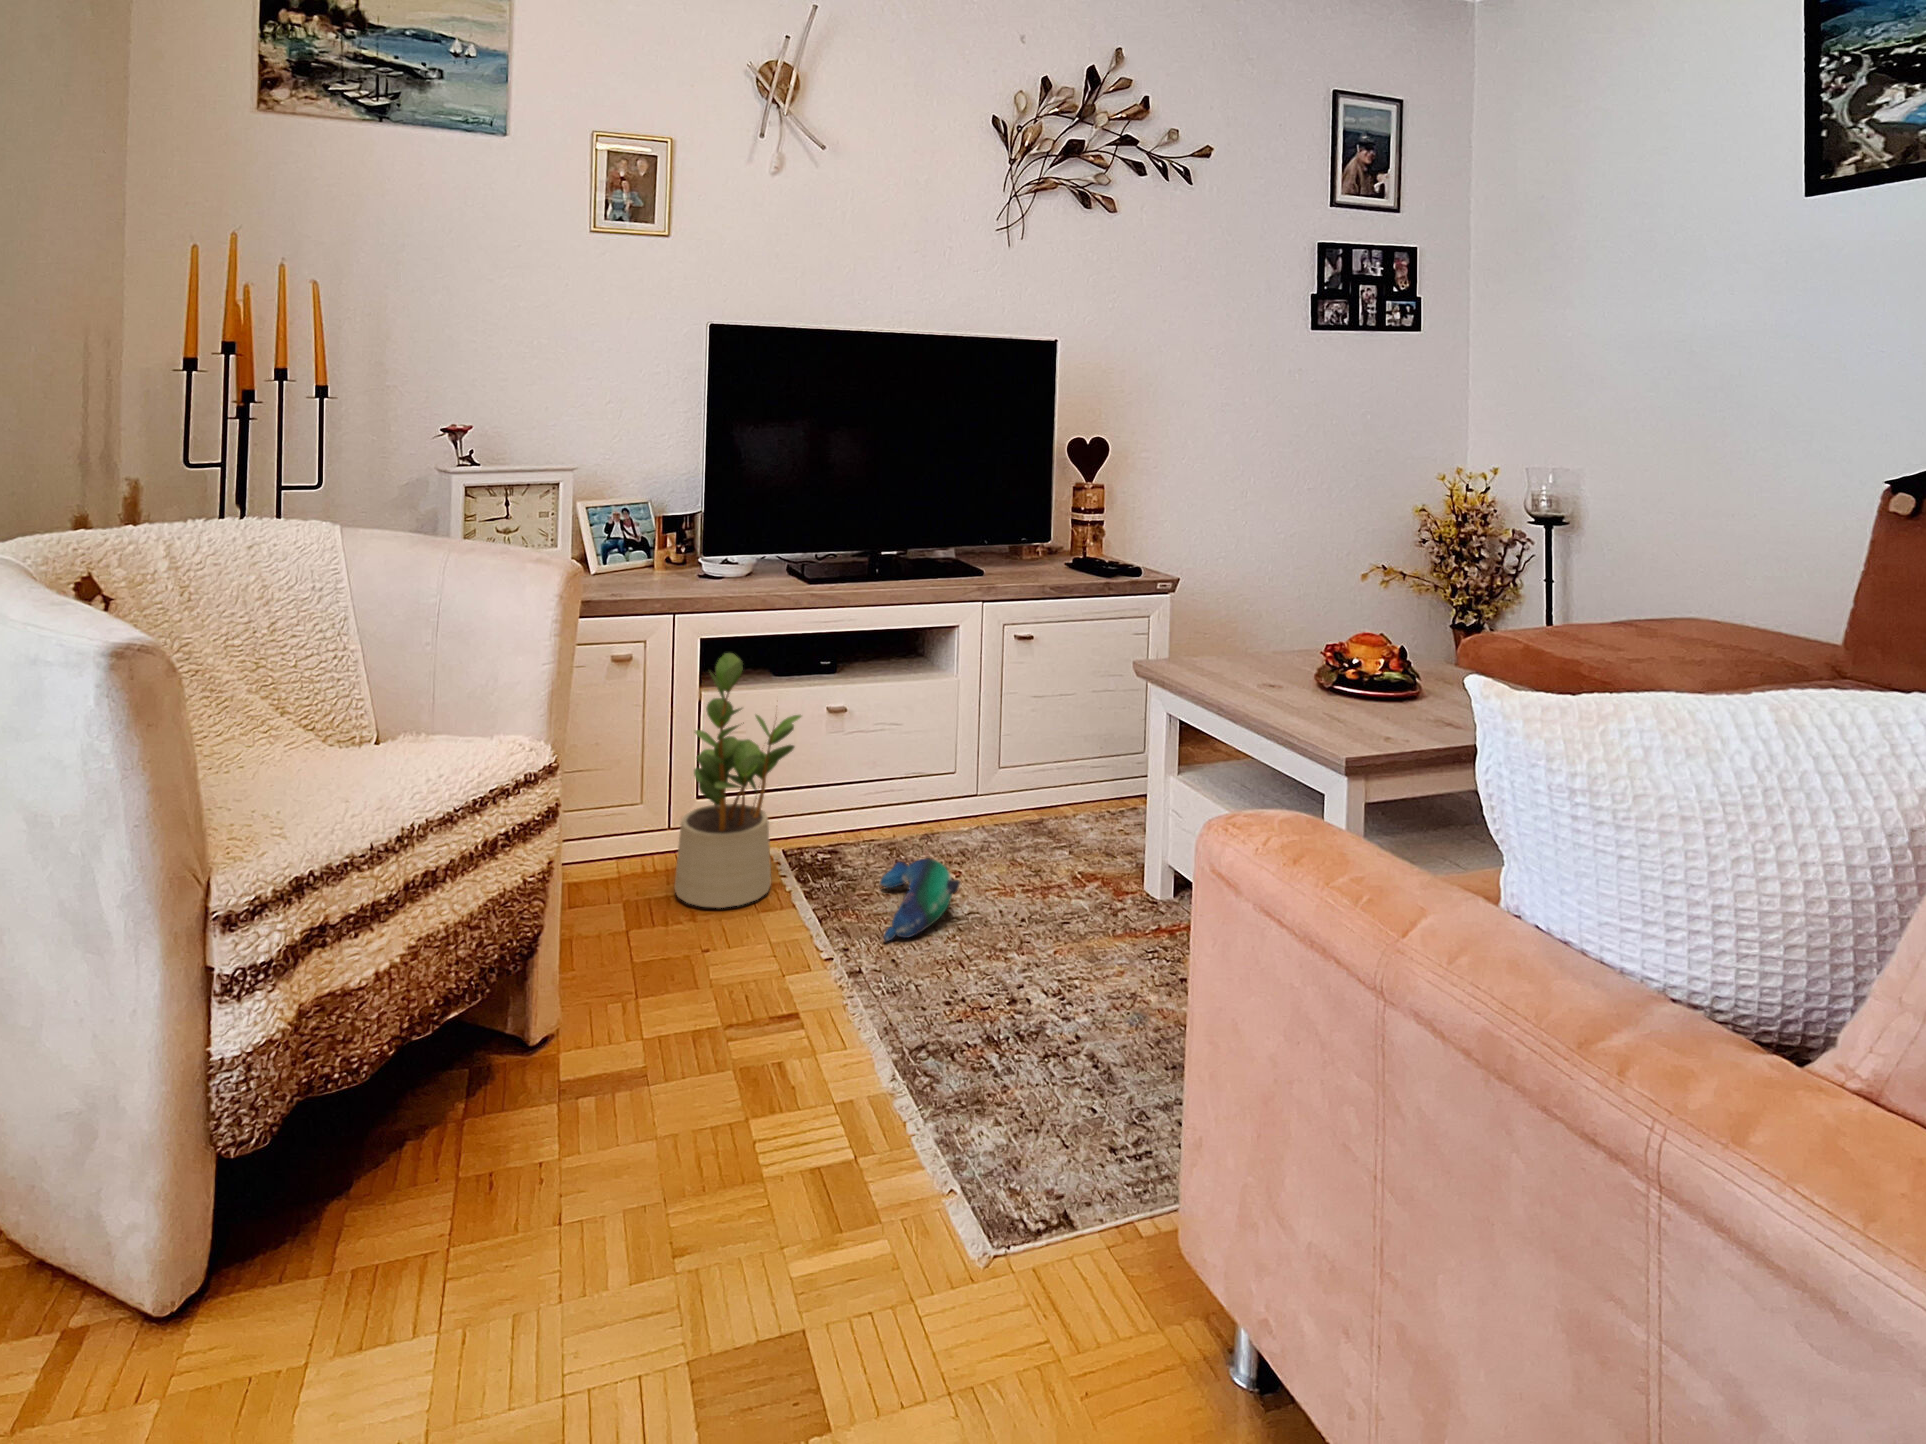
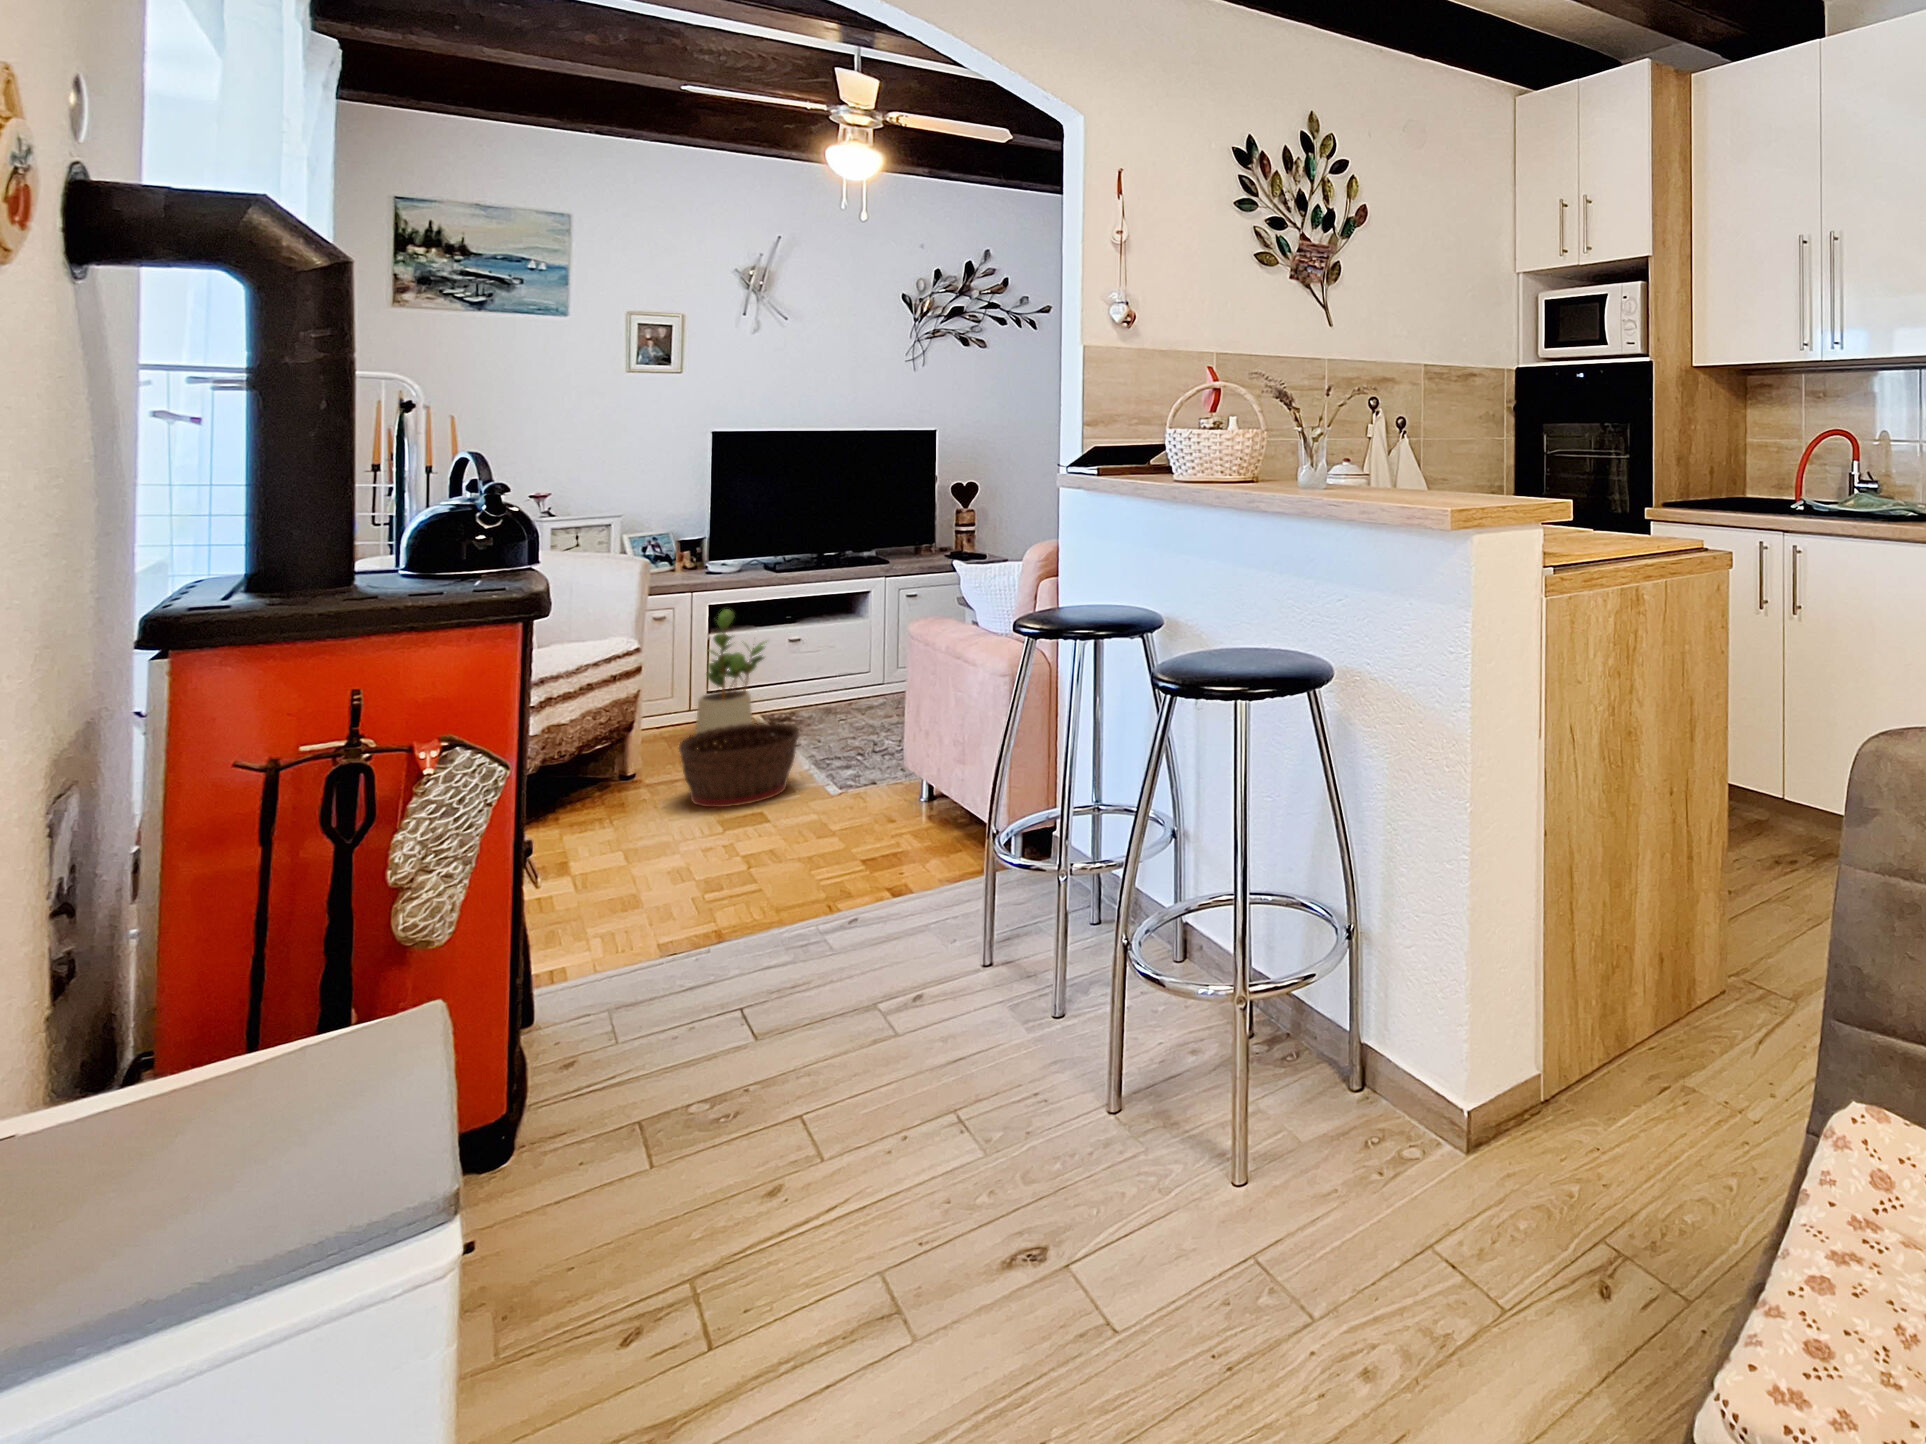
plush toy: present [880,858,960,941] -> none [812,703,856,738]
basket: none [615,972,891,1264] -> present [679,723,800,807]

